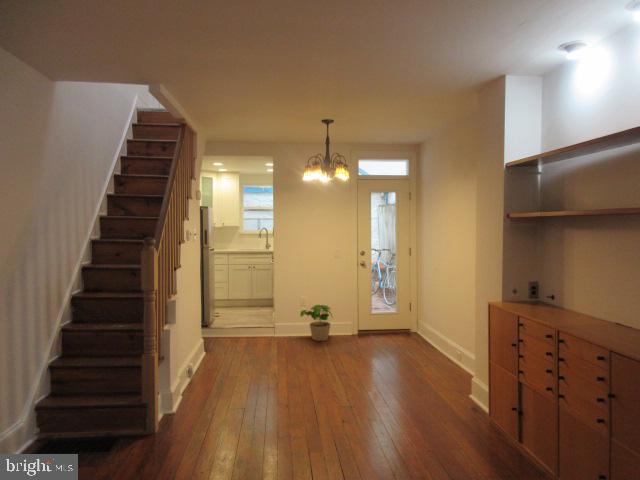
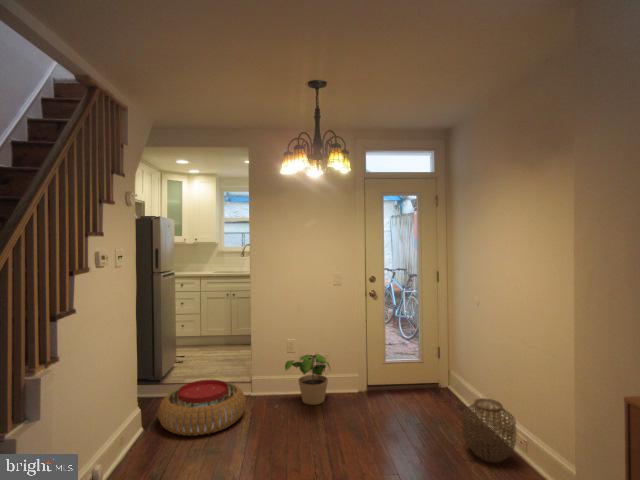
pouf: none [215,323,274,356] -> present [158,380,246,436]
woven basket: none [421,329,454,367] -> present [462,398,516,462]

